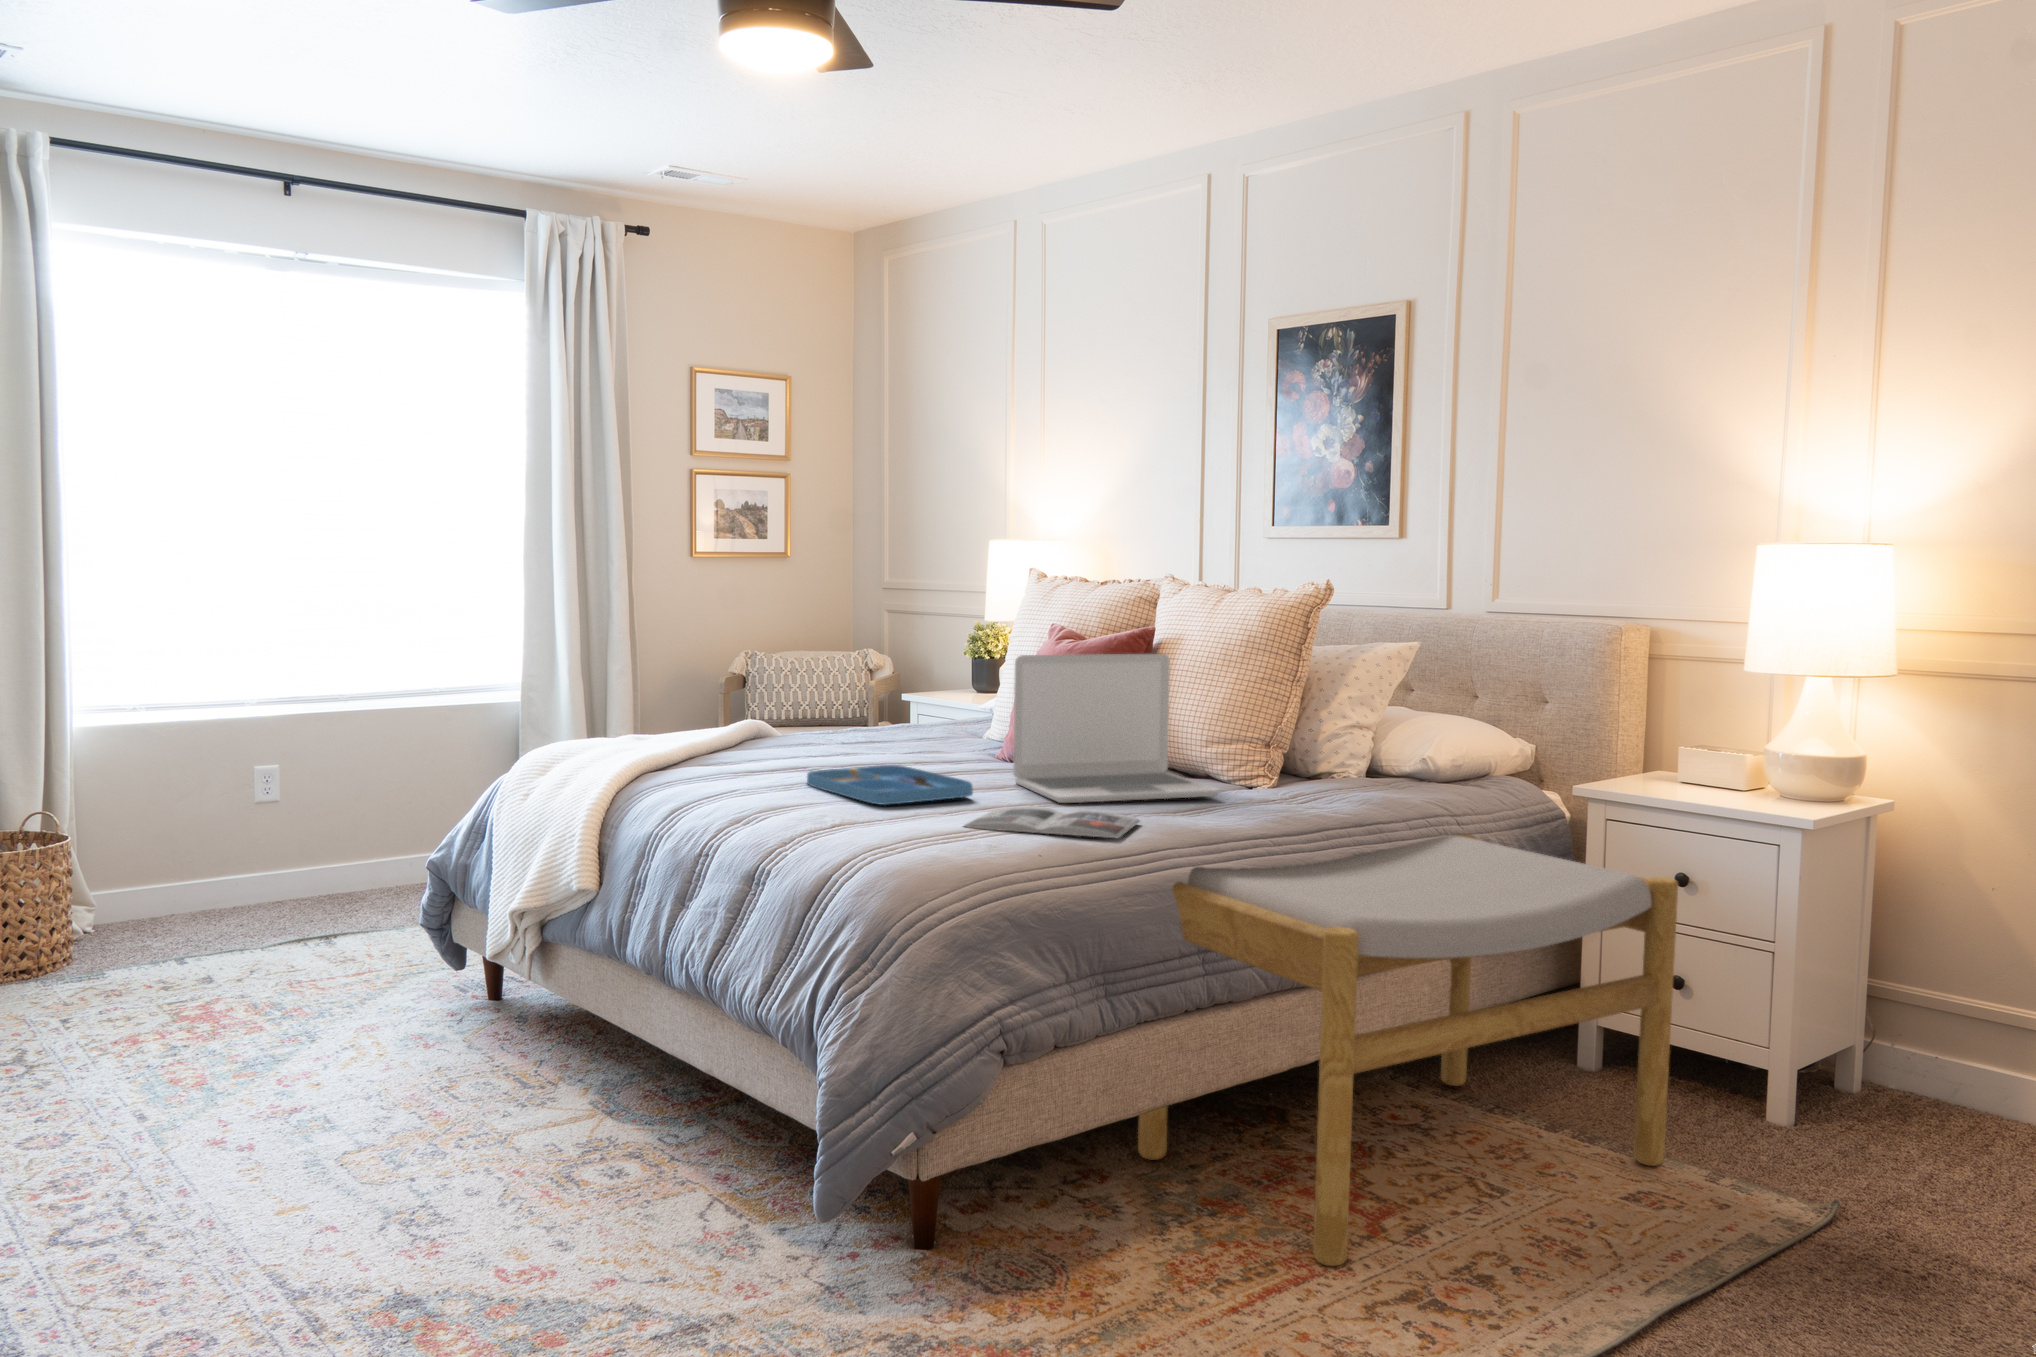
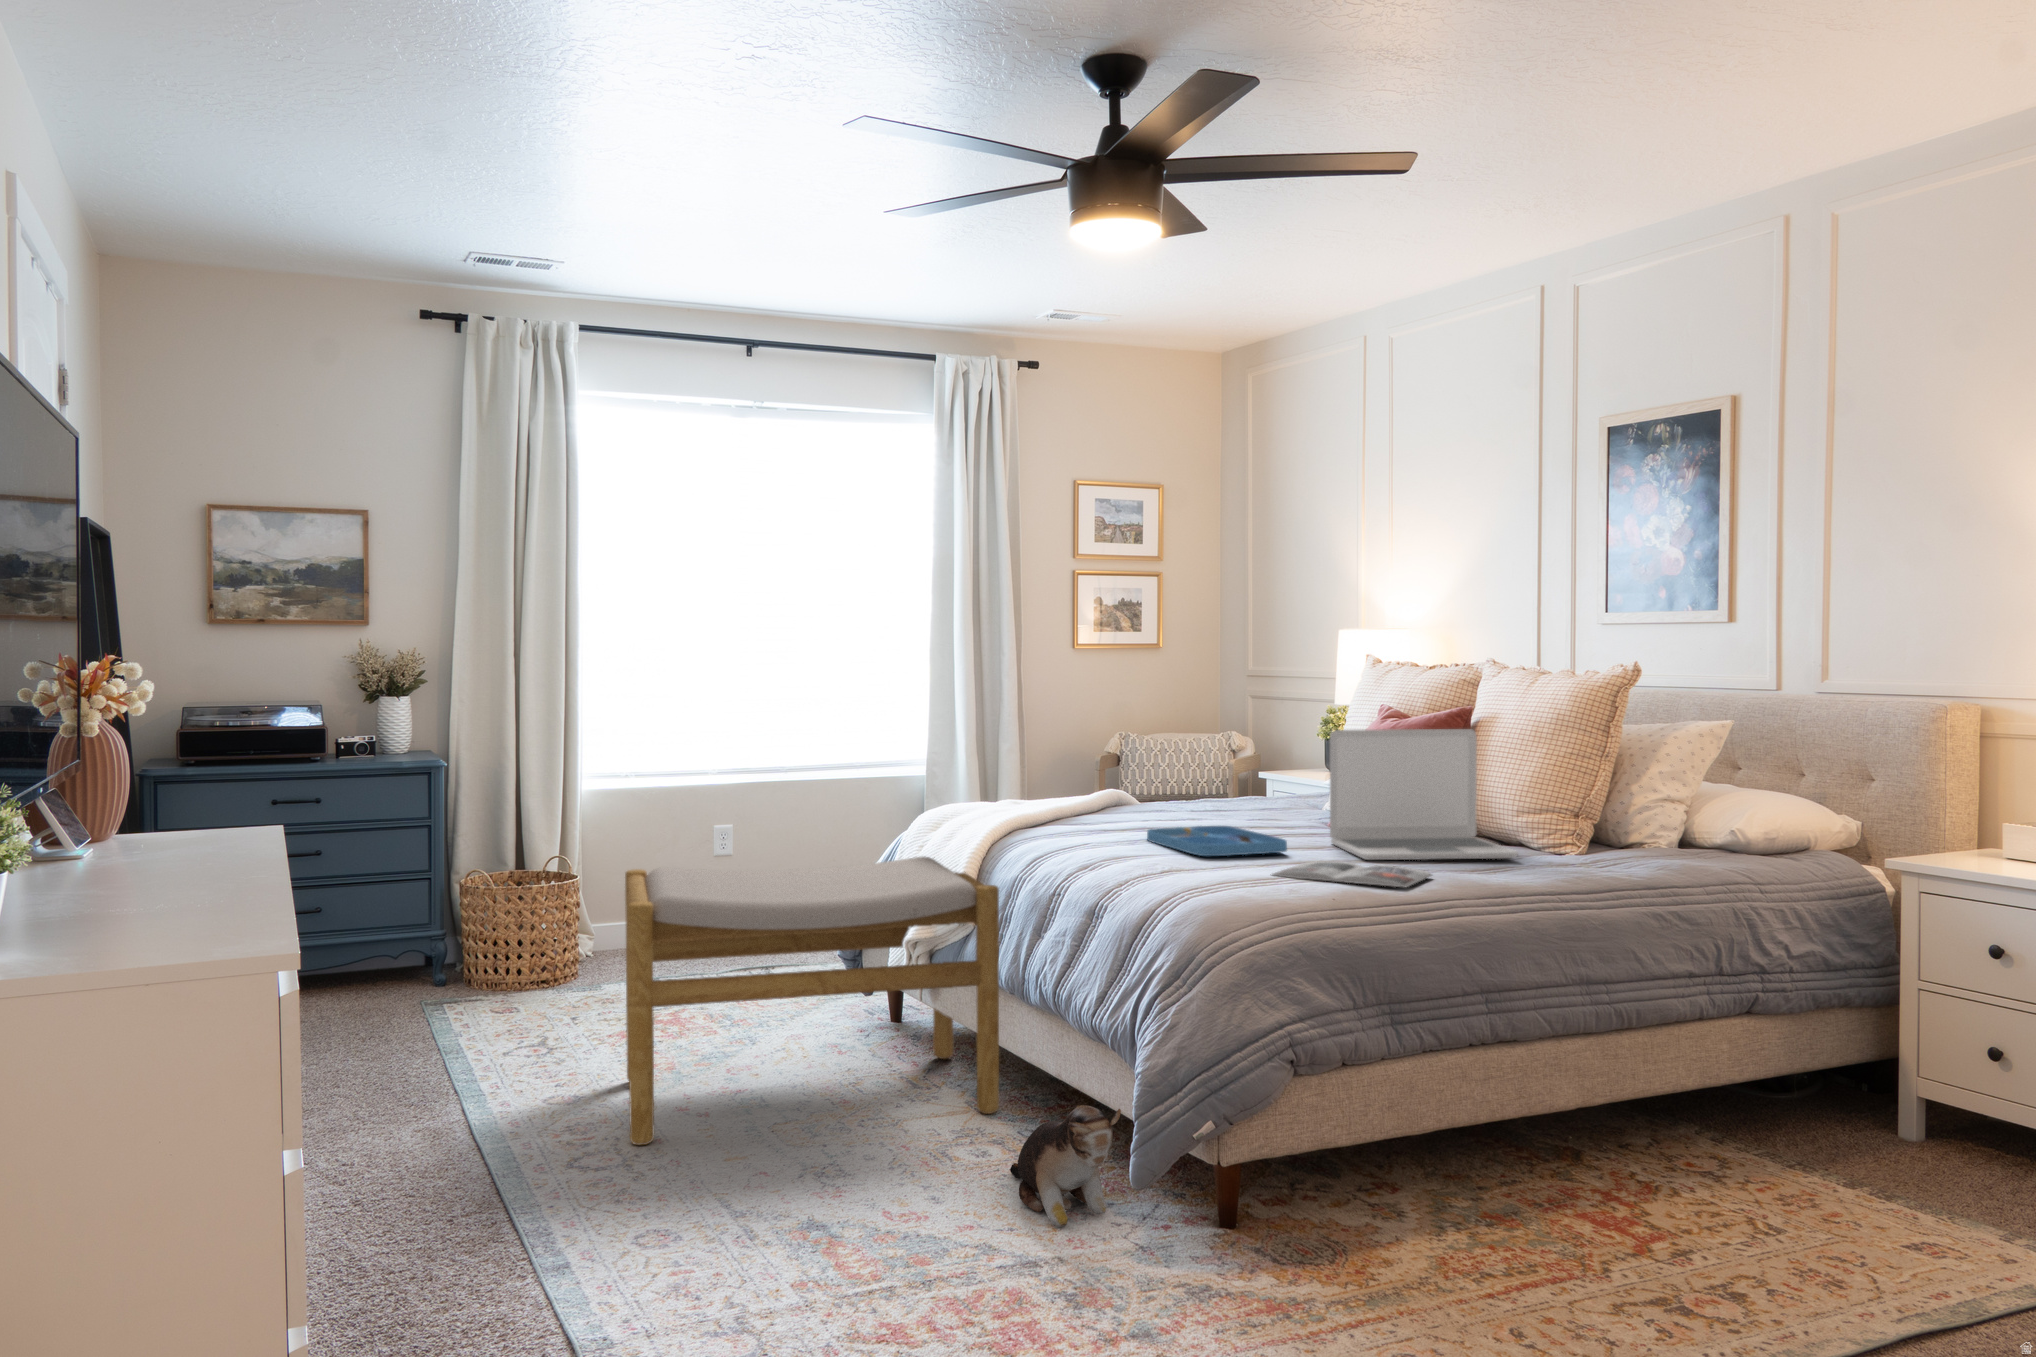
footstool: present [1138,833,1678,1266] -> present [625,857,999,1145]
plush toy: none [655,1122,803,1270] -> present [1010,1105,1121,1227]

